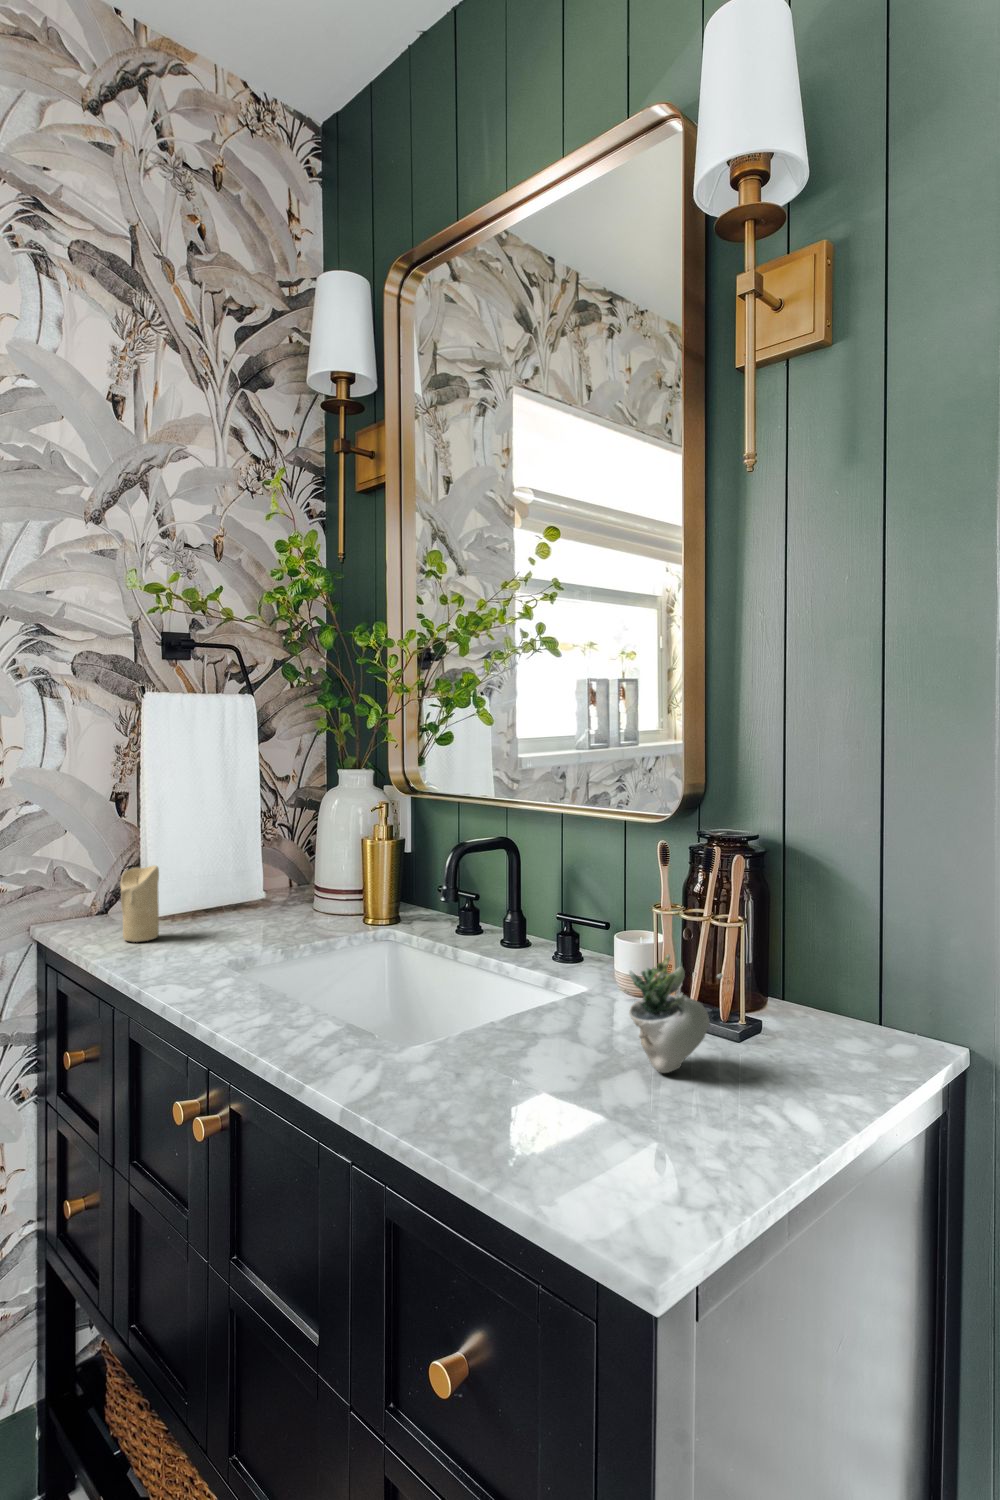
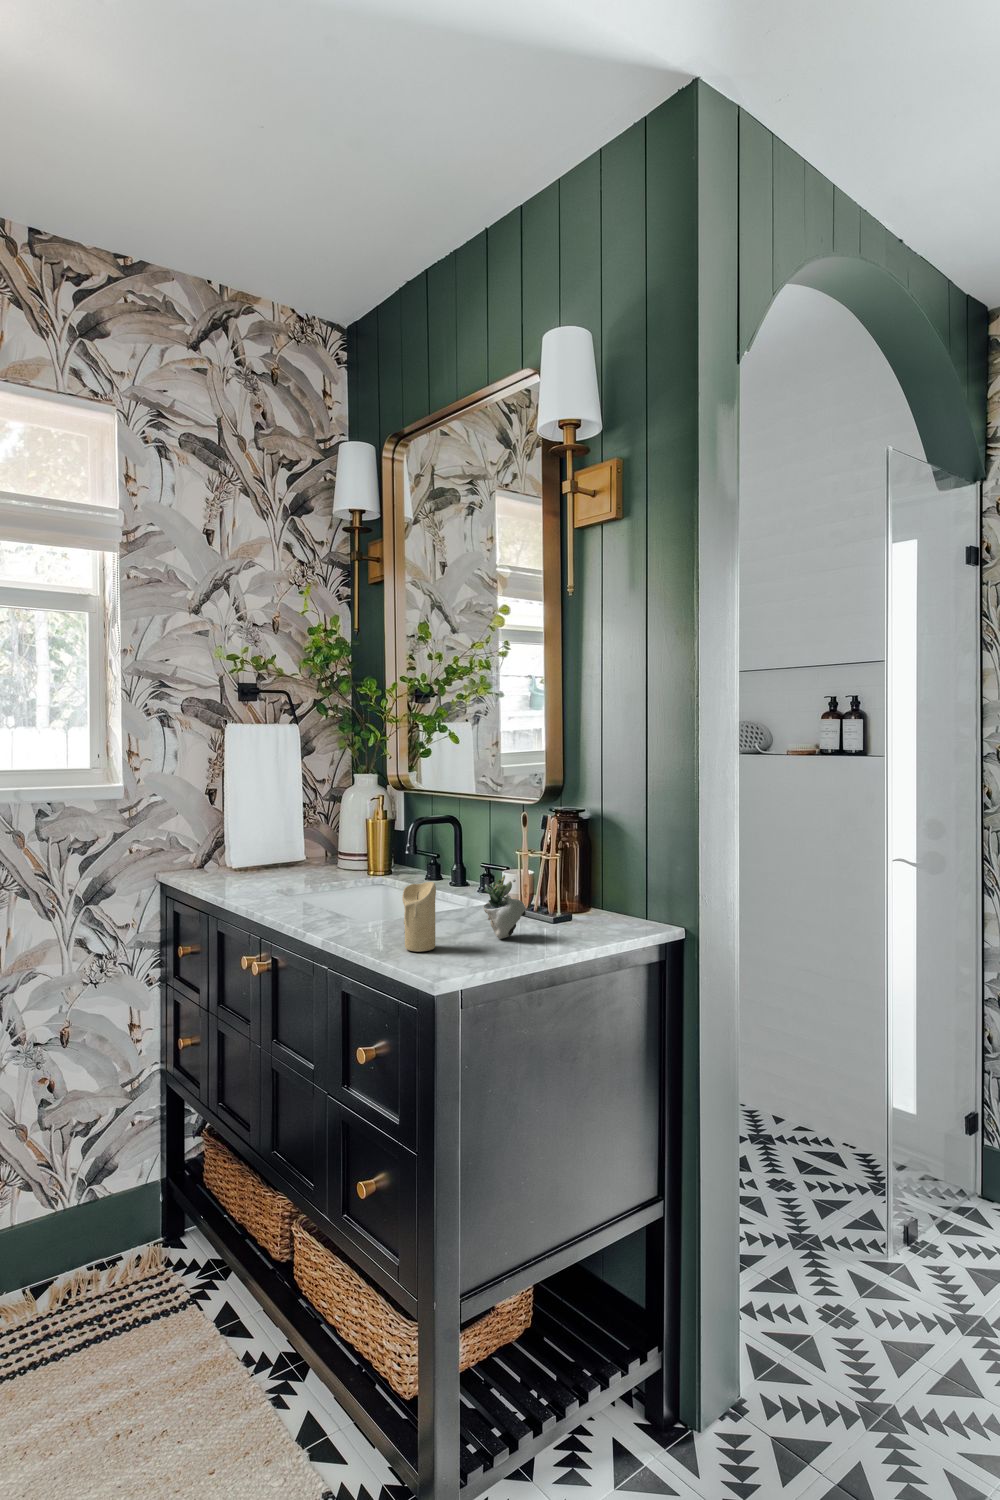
candle: present [120,865,159,942] -> present [402,882,436,952]

